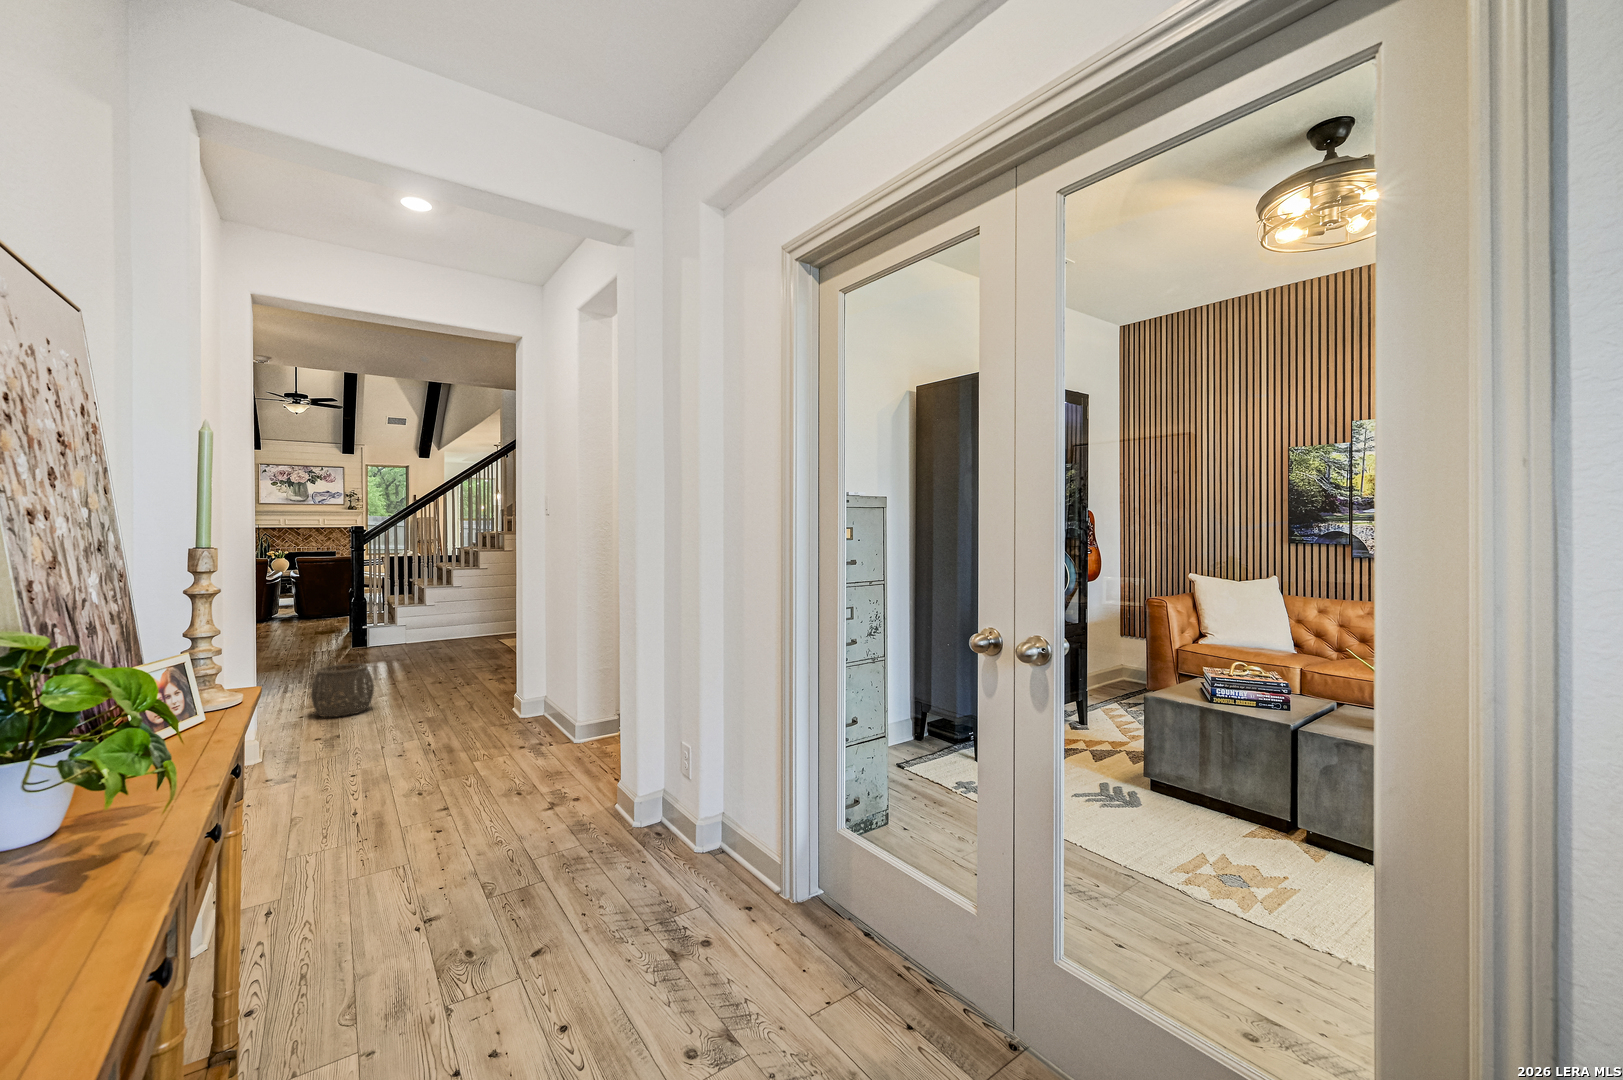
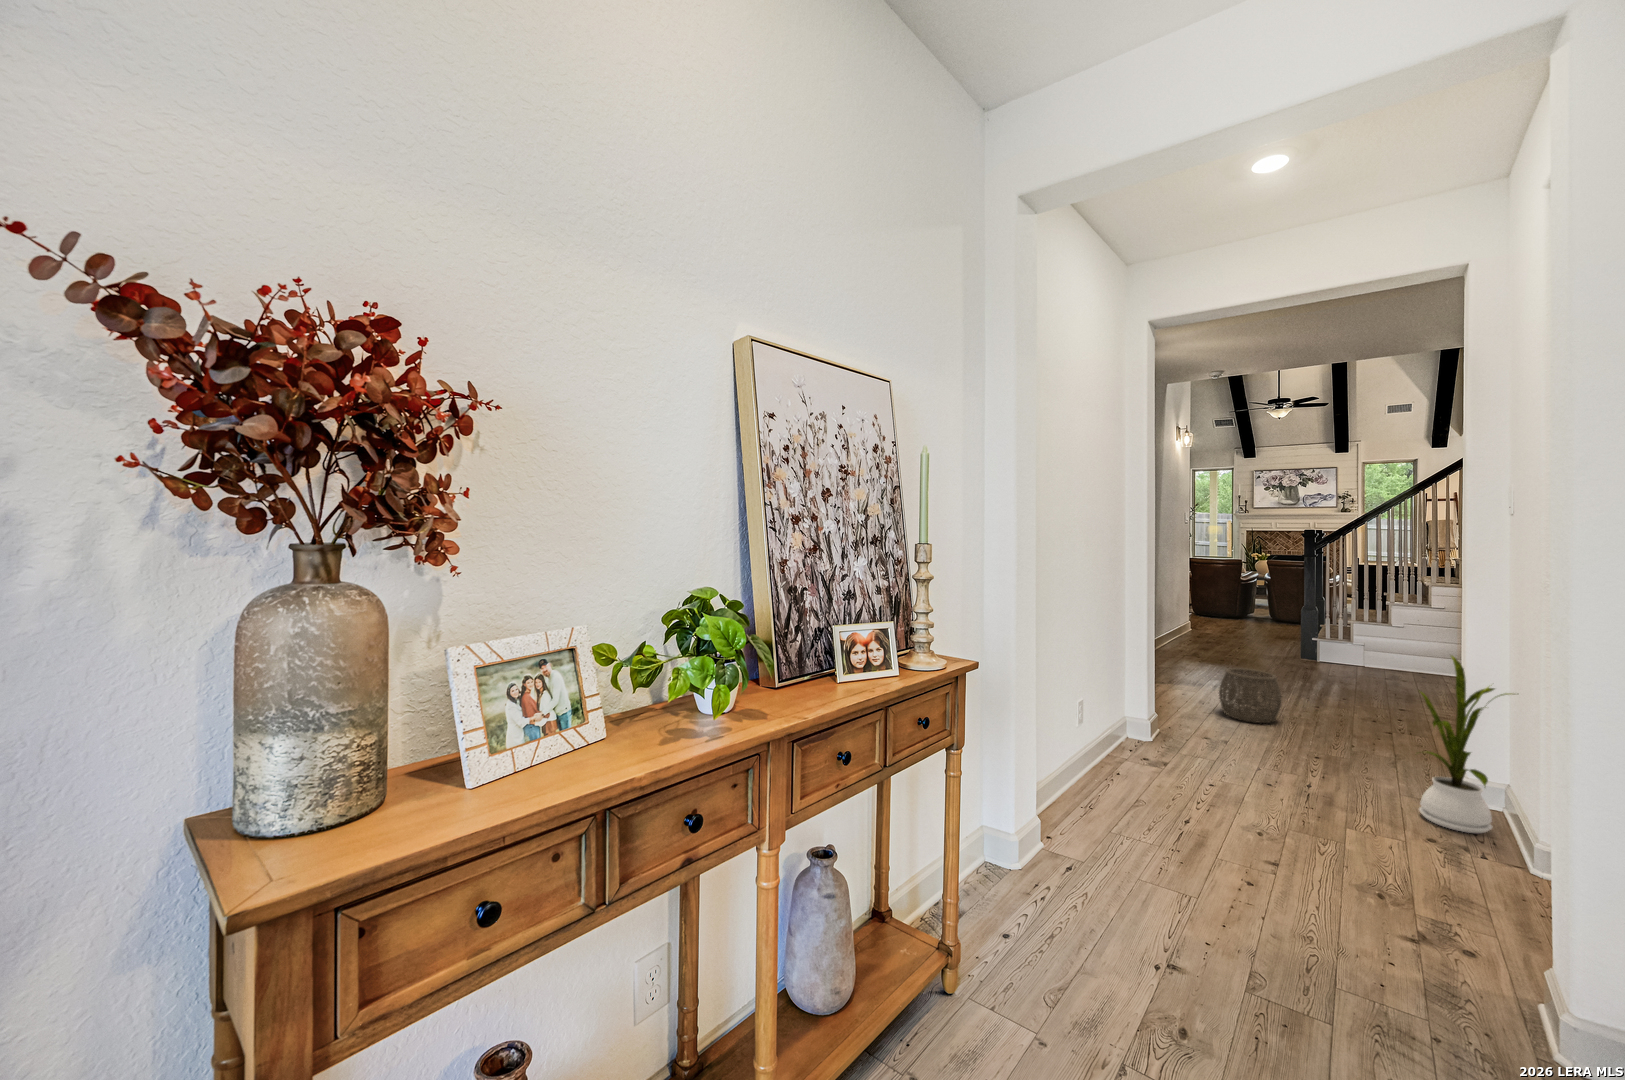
house plant: none [500,612,559,738] -> present [1419,656,1512,833]

